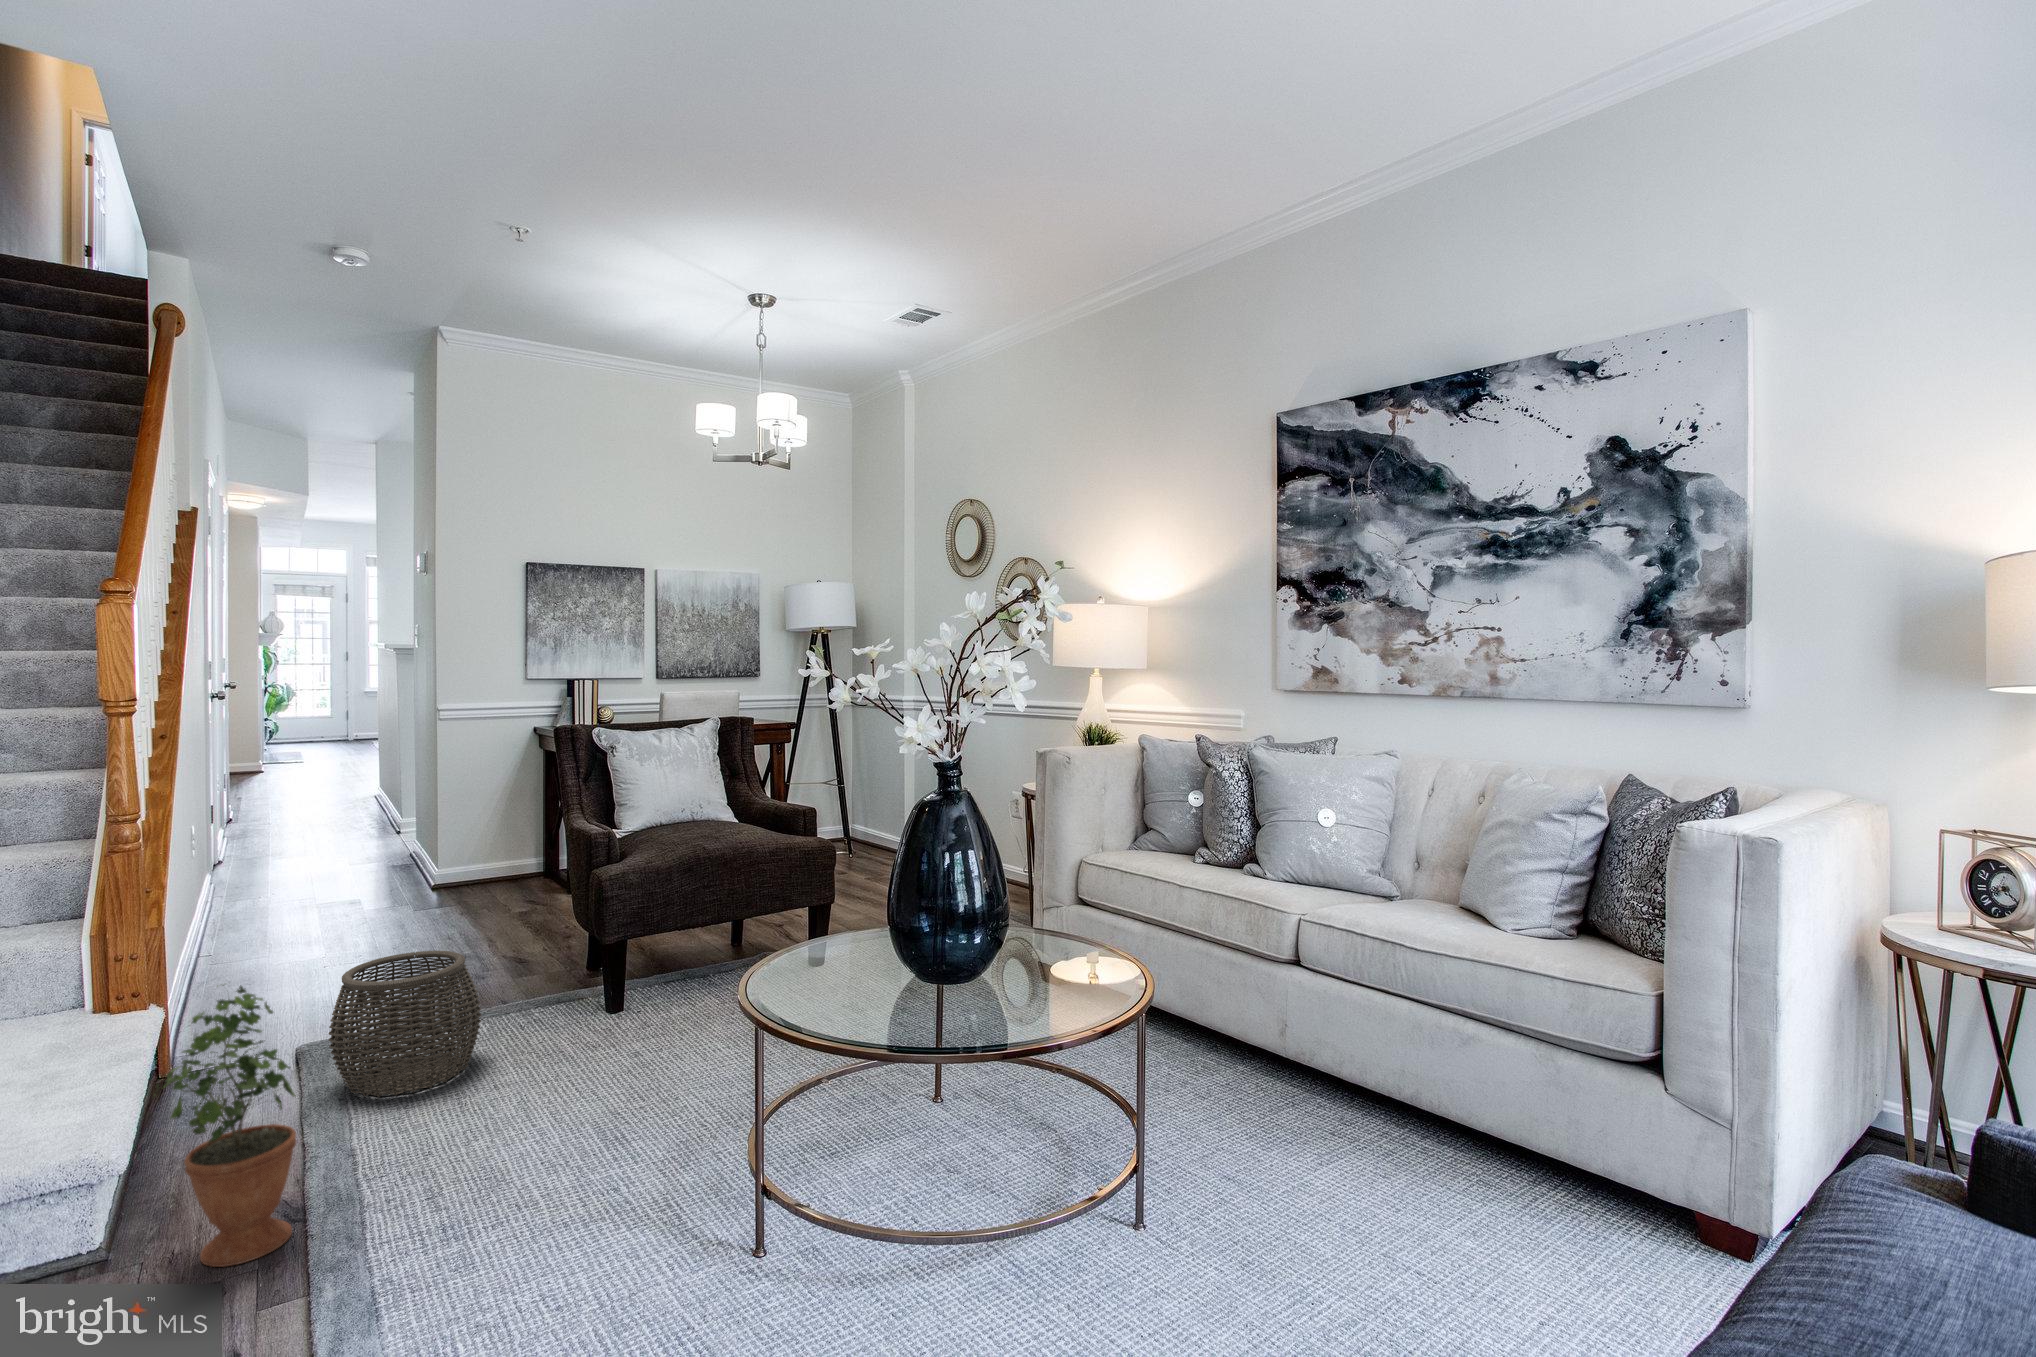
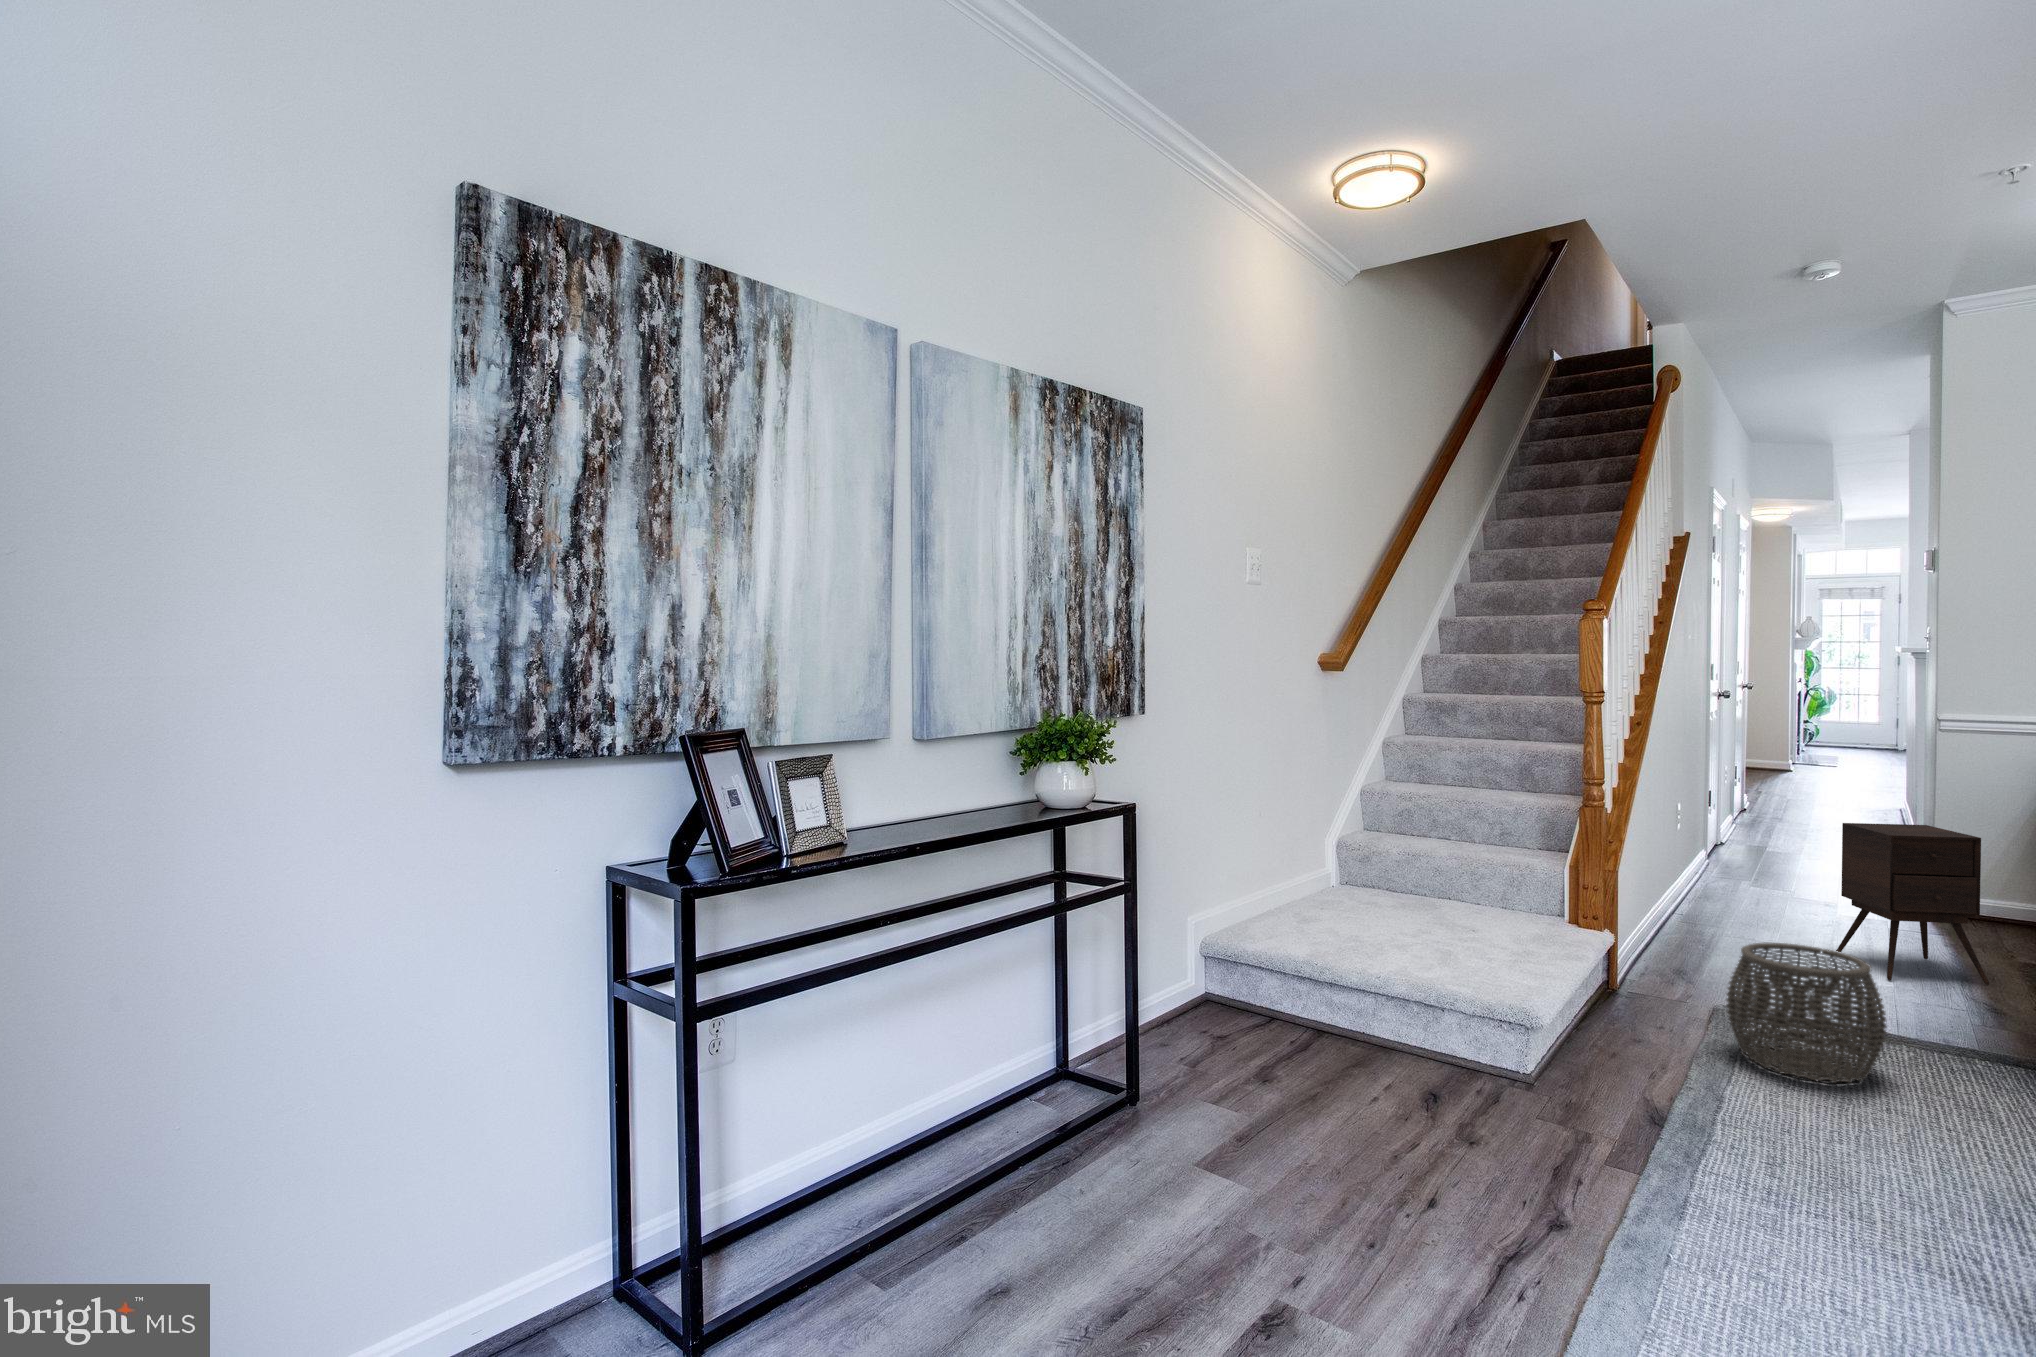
side table: none [385,809,512,961] -> present [1836,823,1989,985]
potted plant: present [157,986,296,1267] -> none [1556,909,1659,1133]

